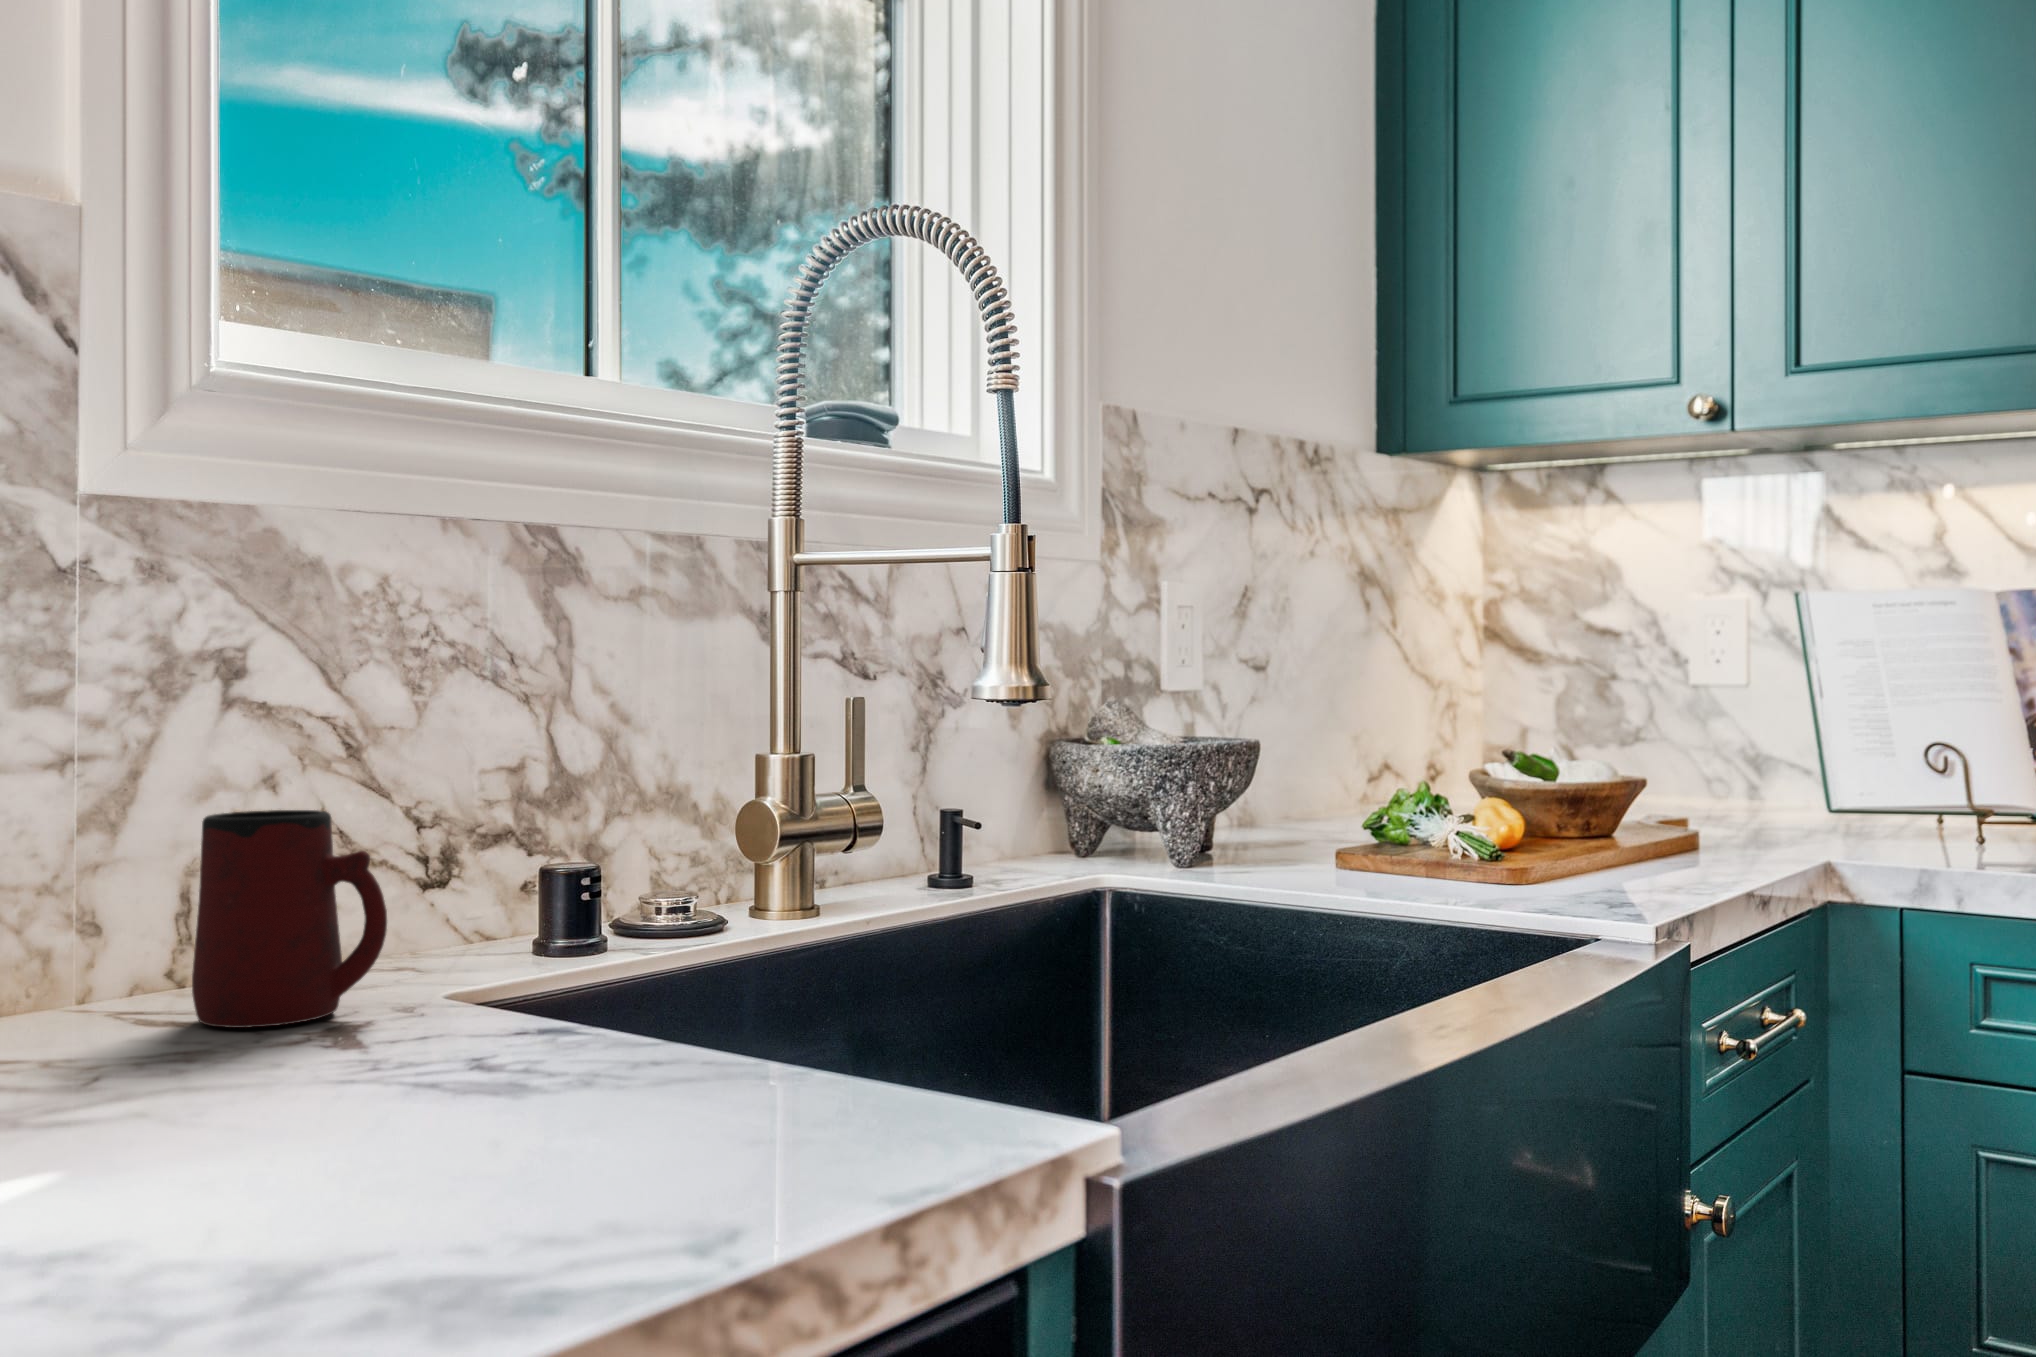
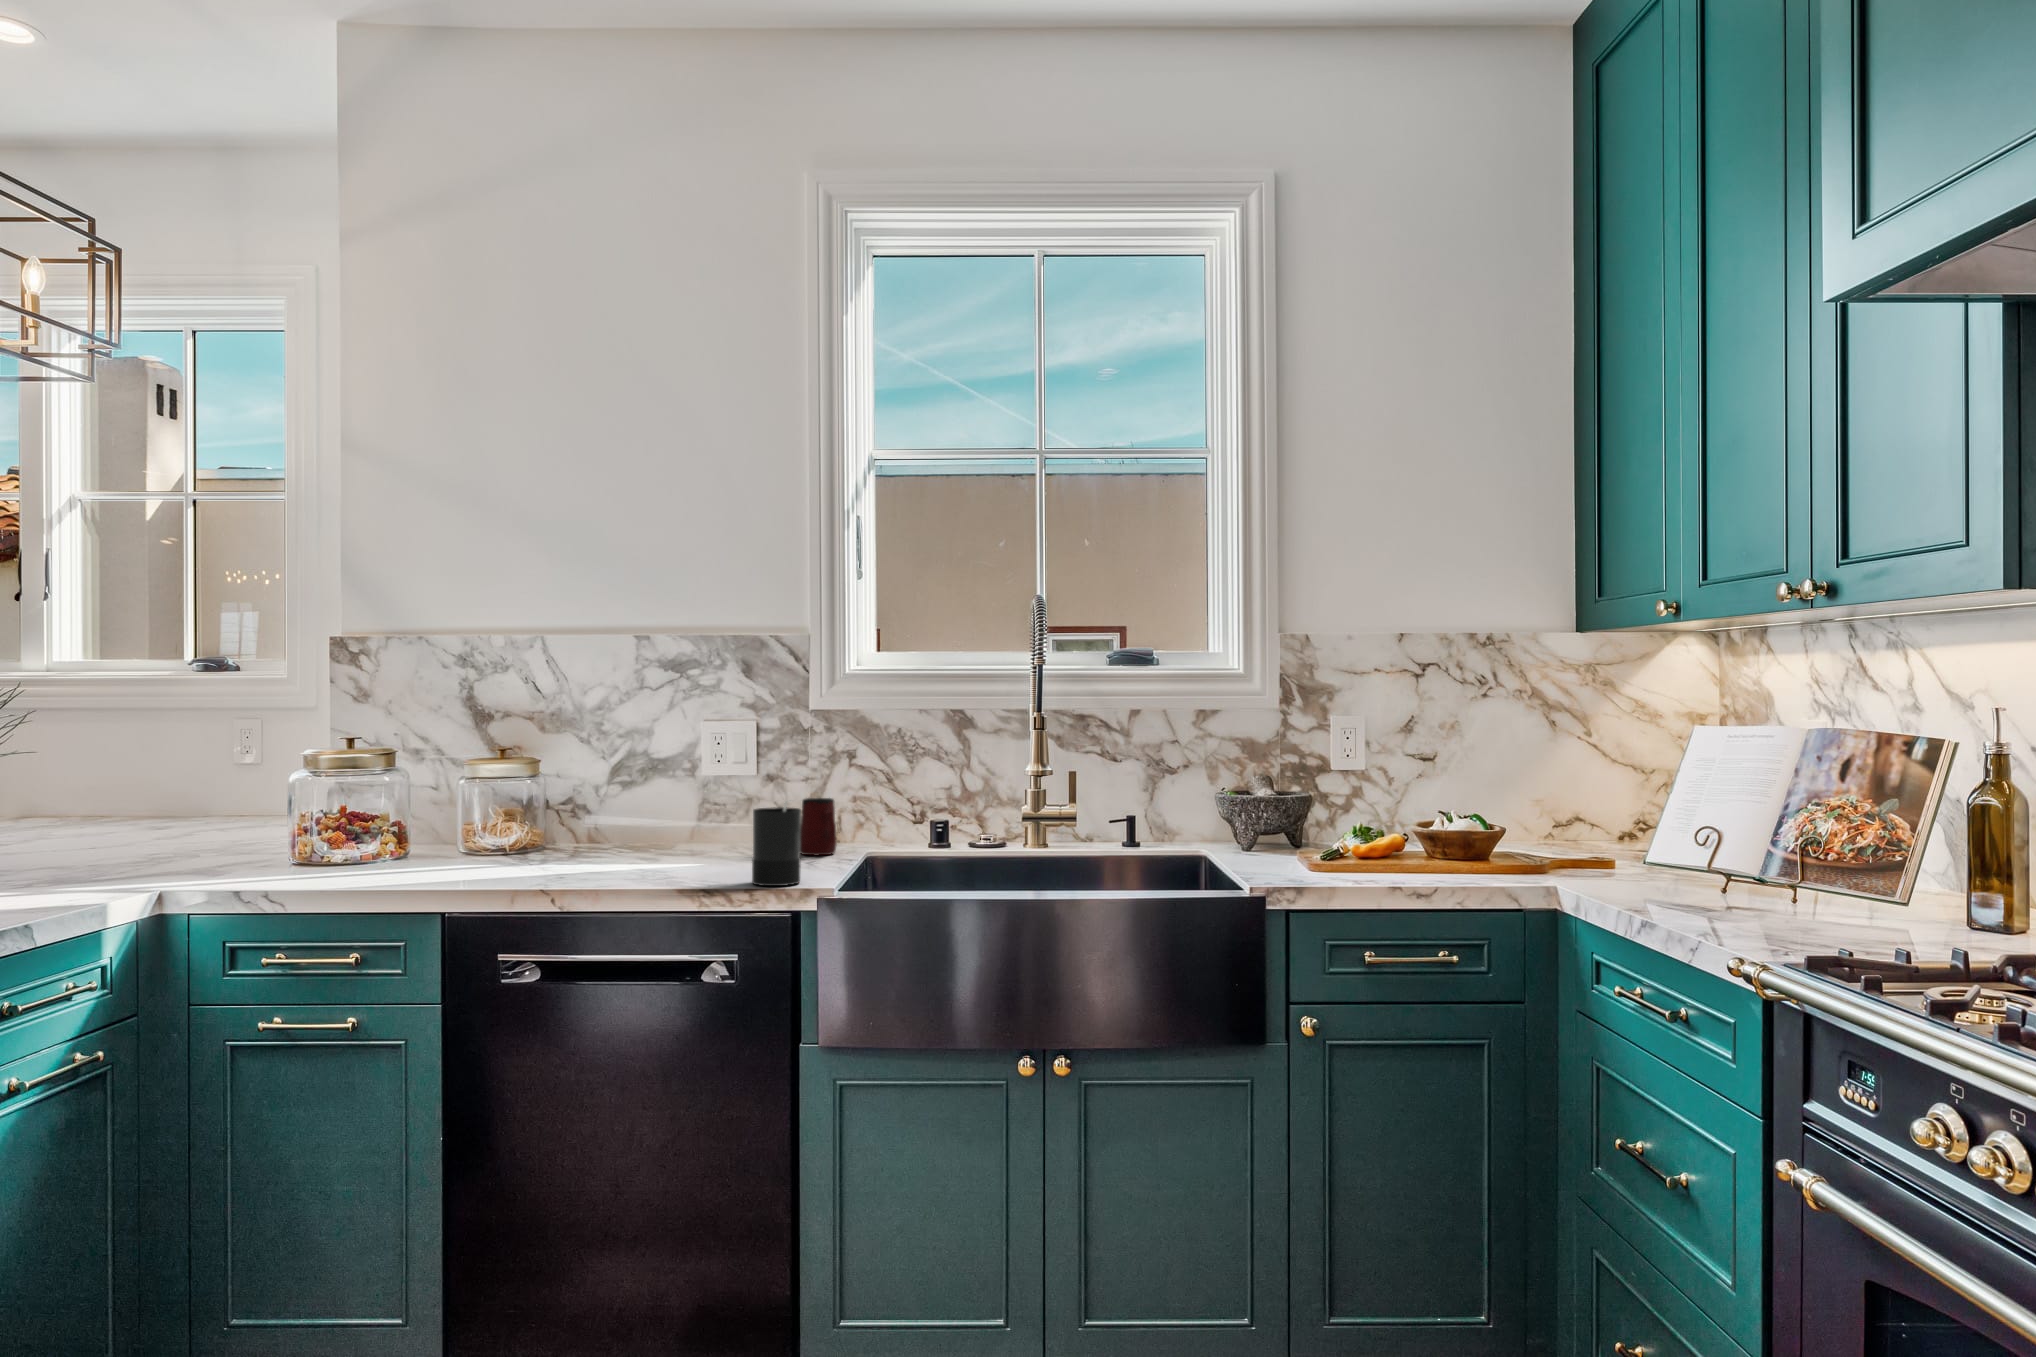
candle: none [624,783,831,1159] -> present [752,802,801,886]

